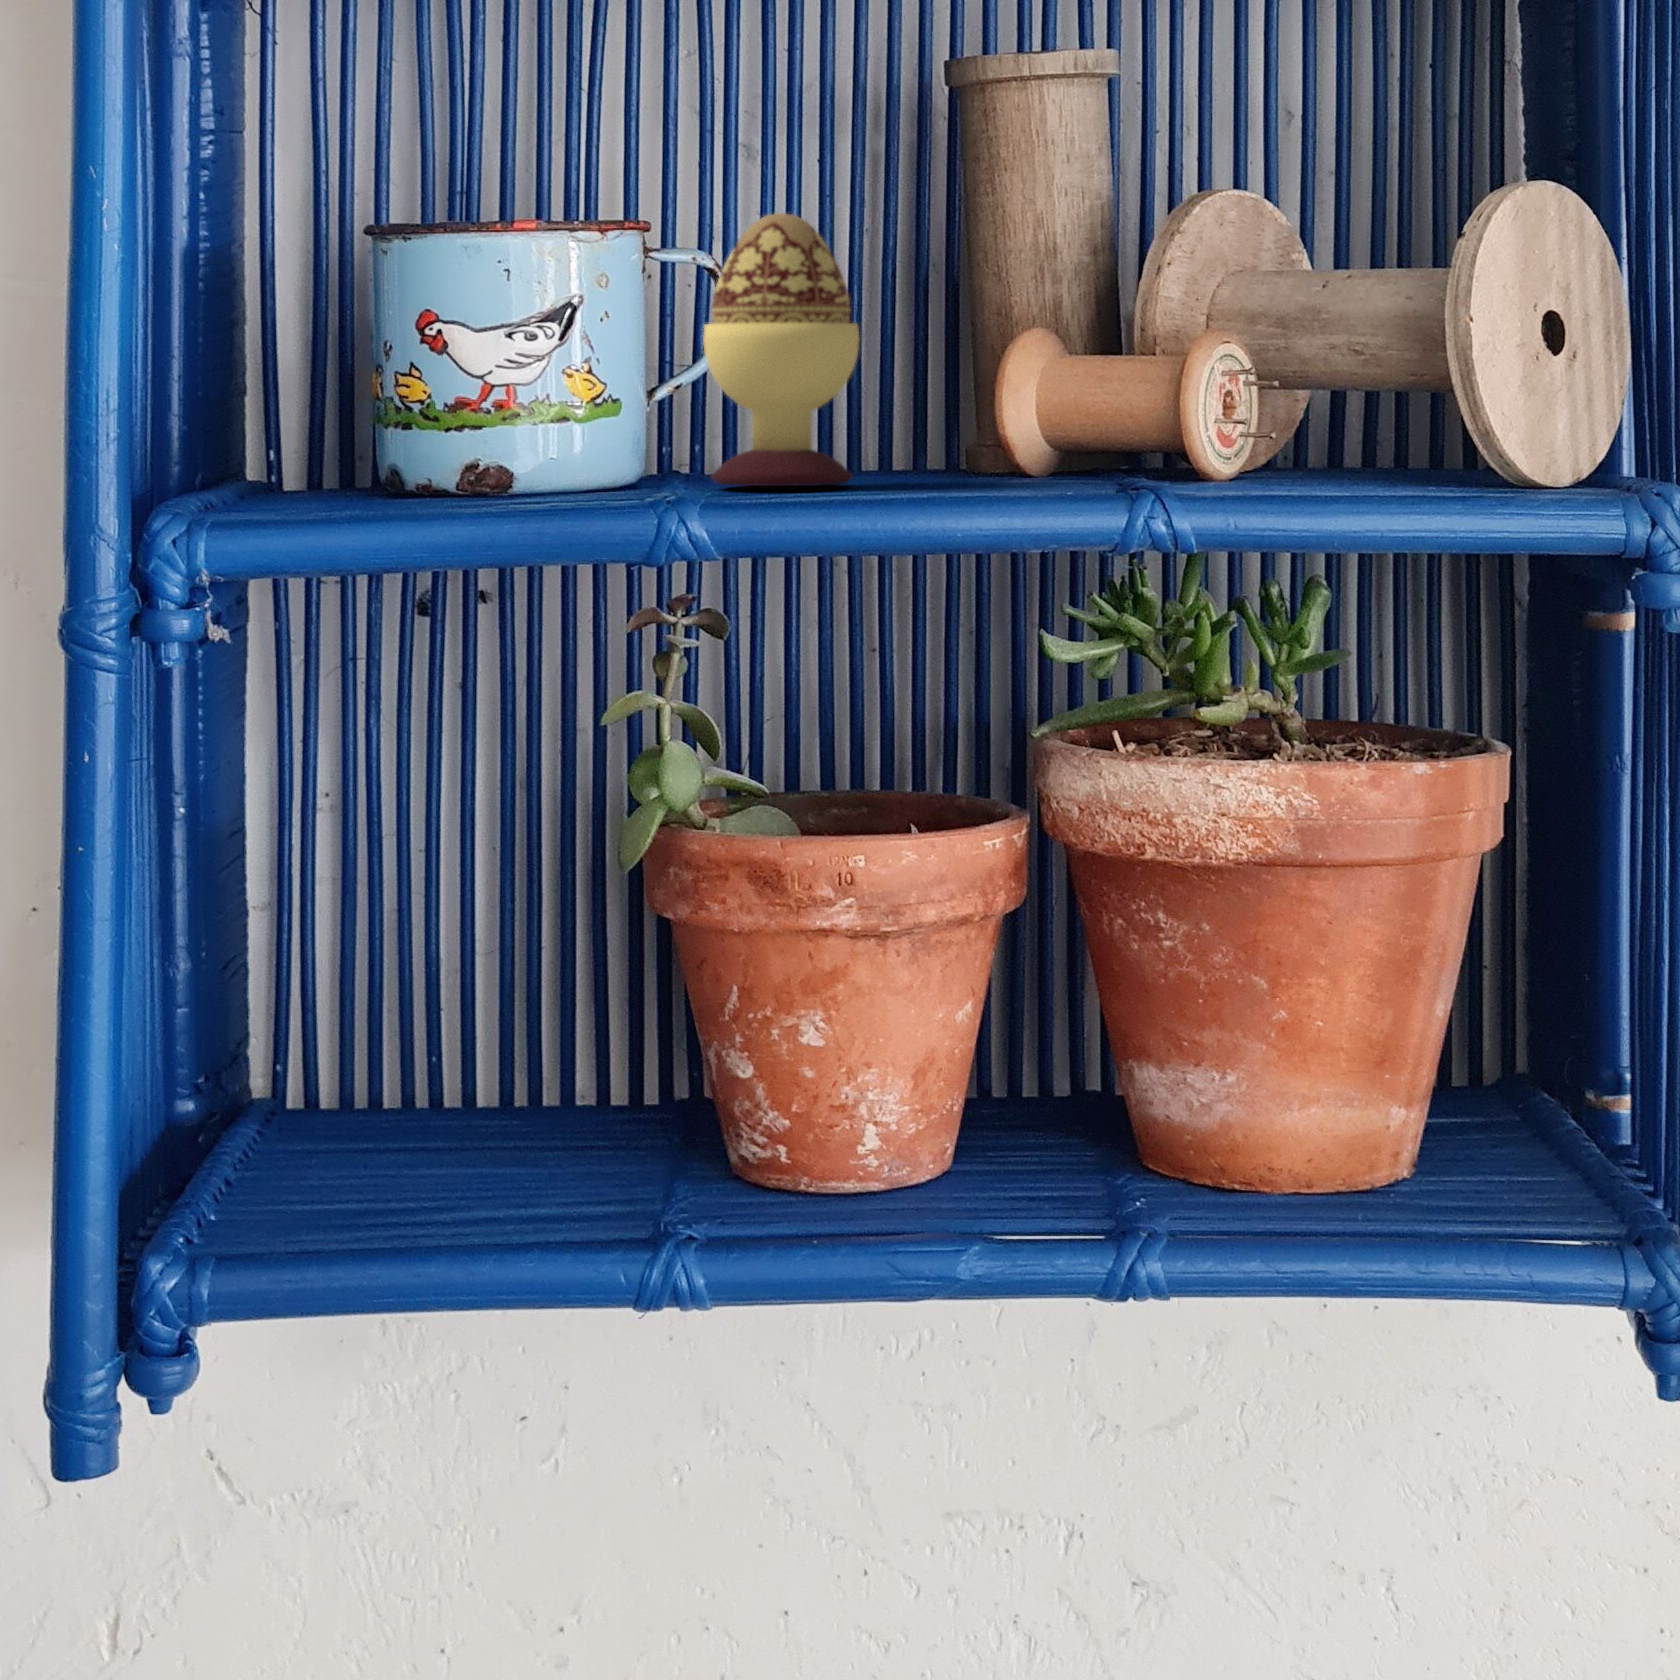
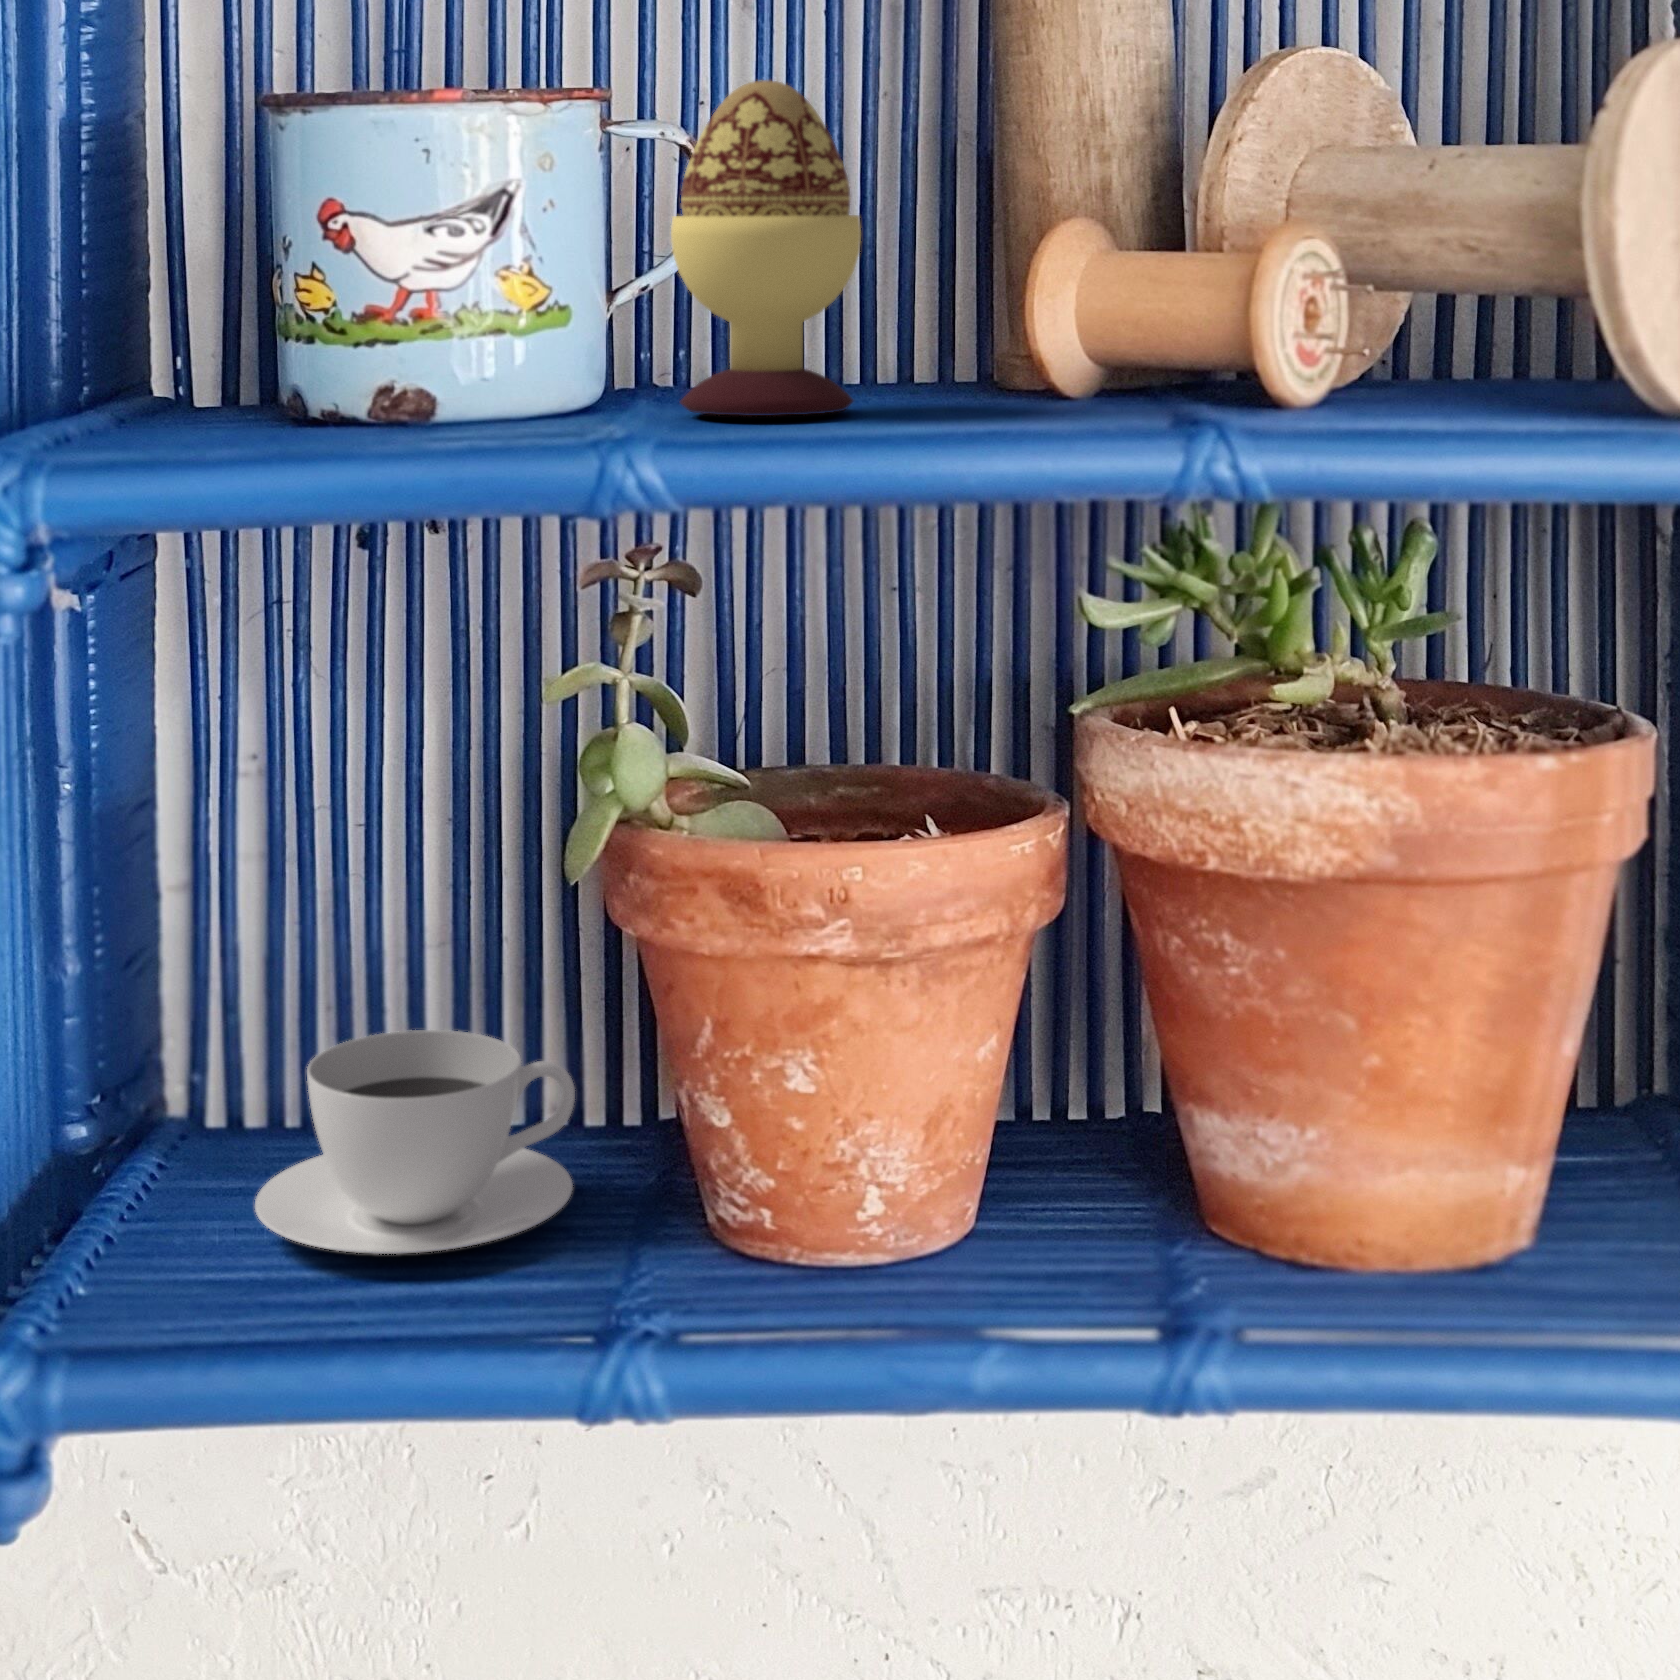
teacup: none [348,1013,614,1186] -> present [255,1030,575,1254]

